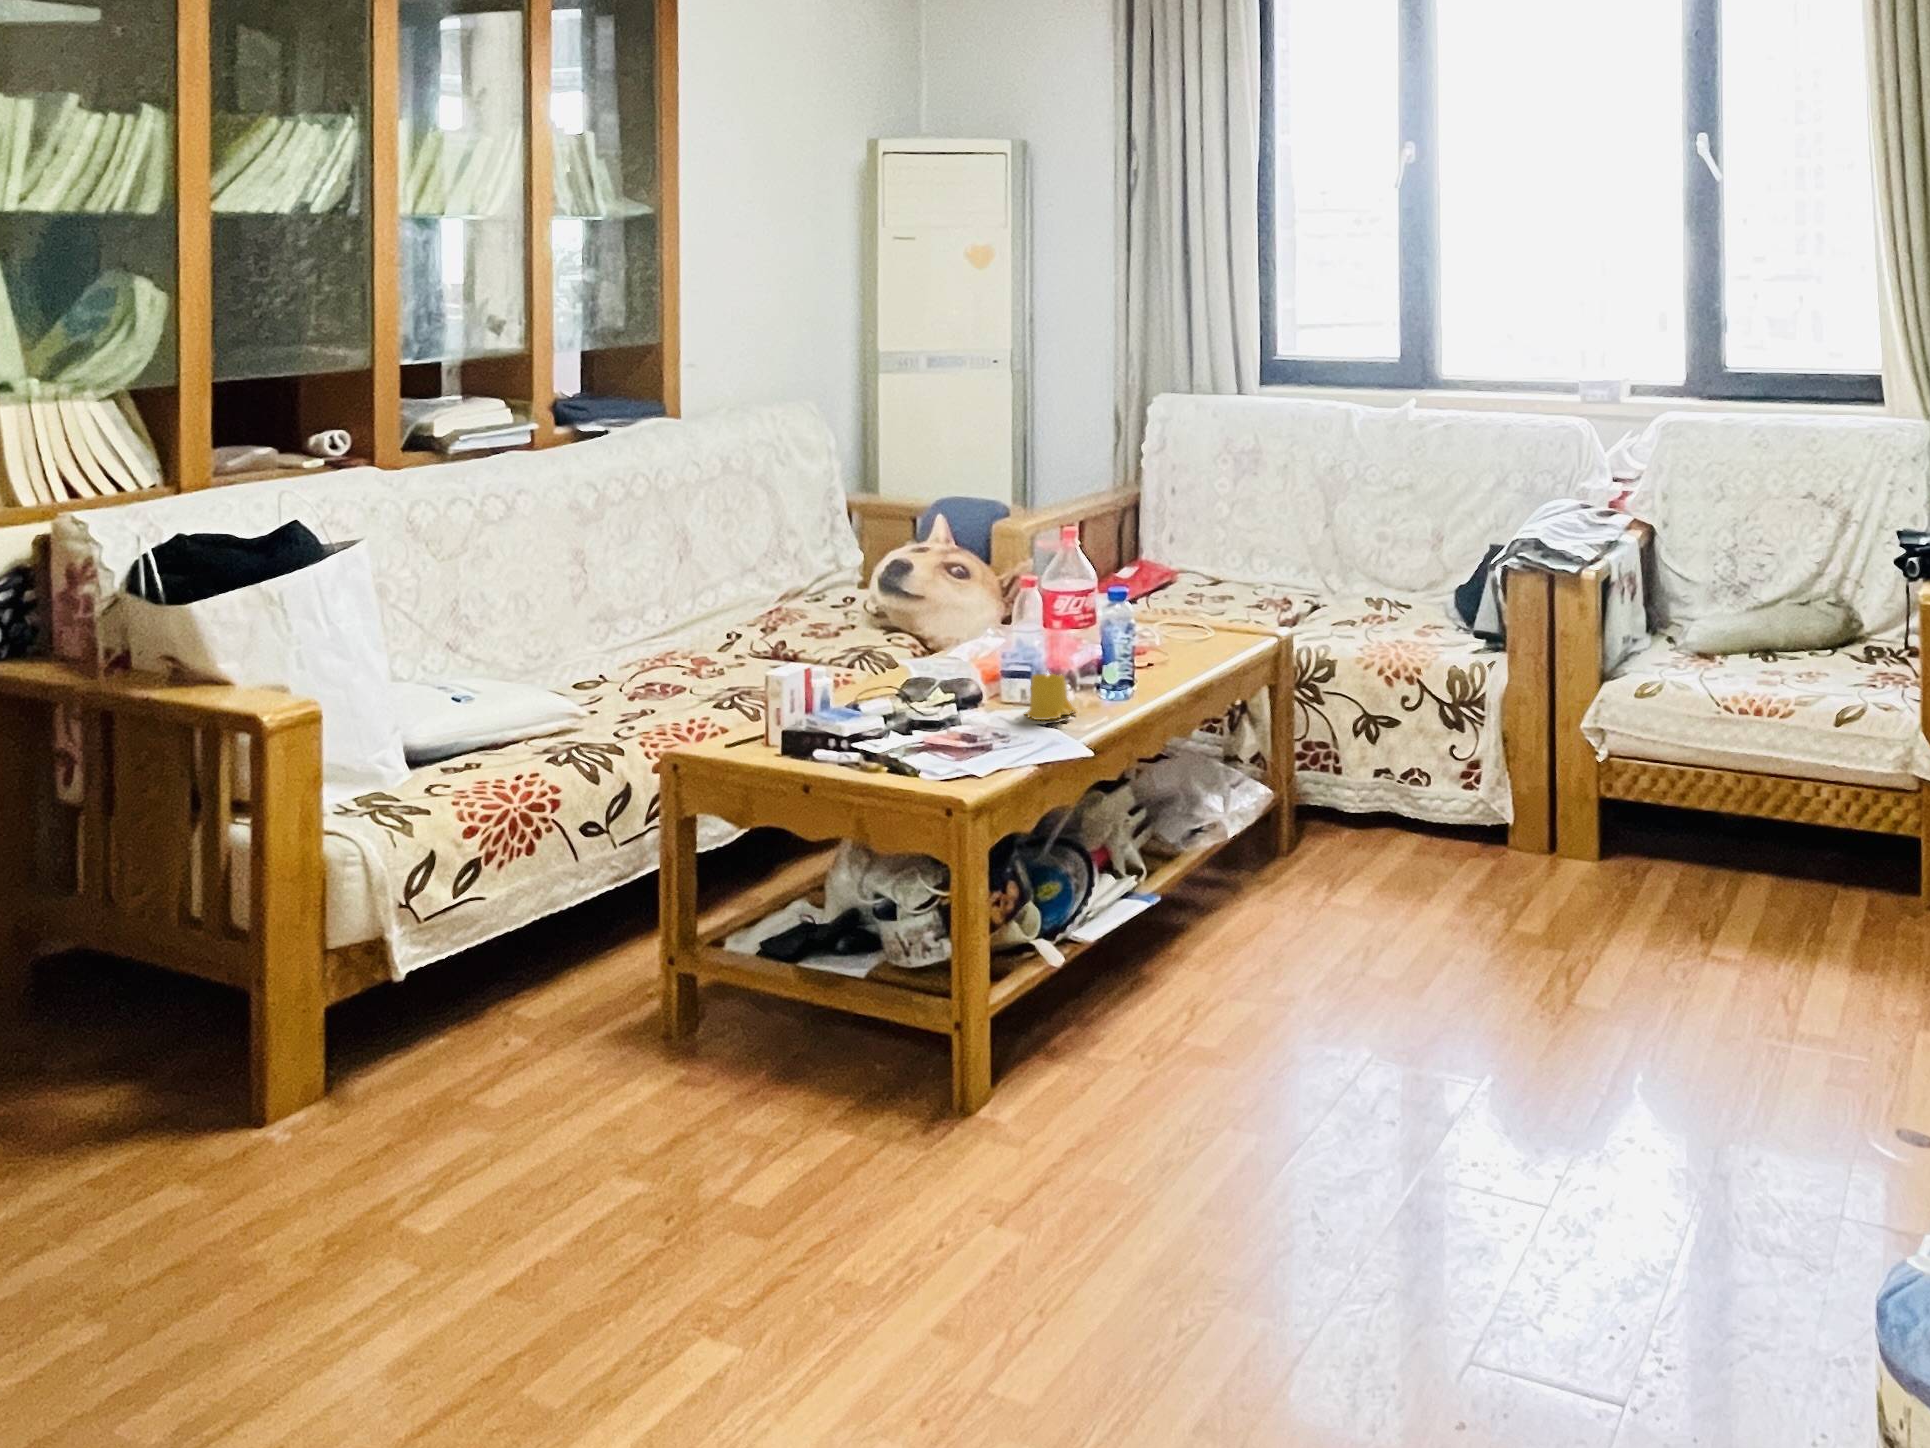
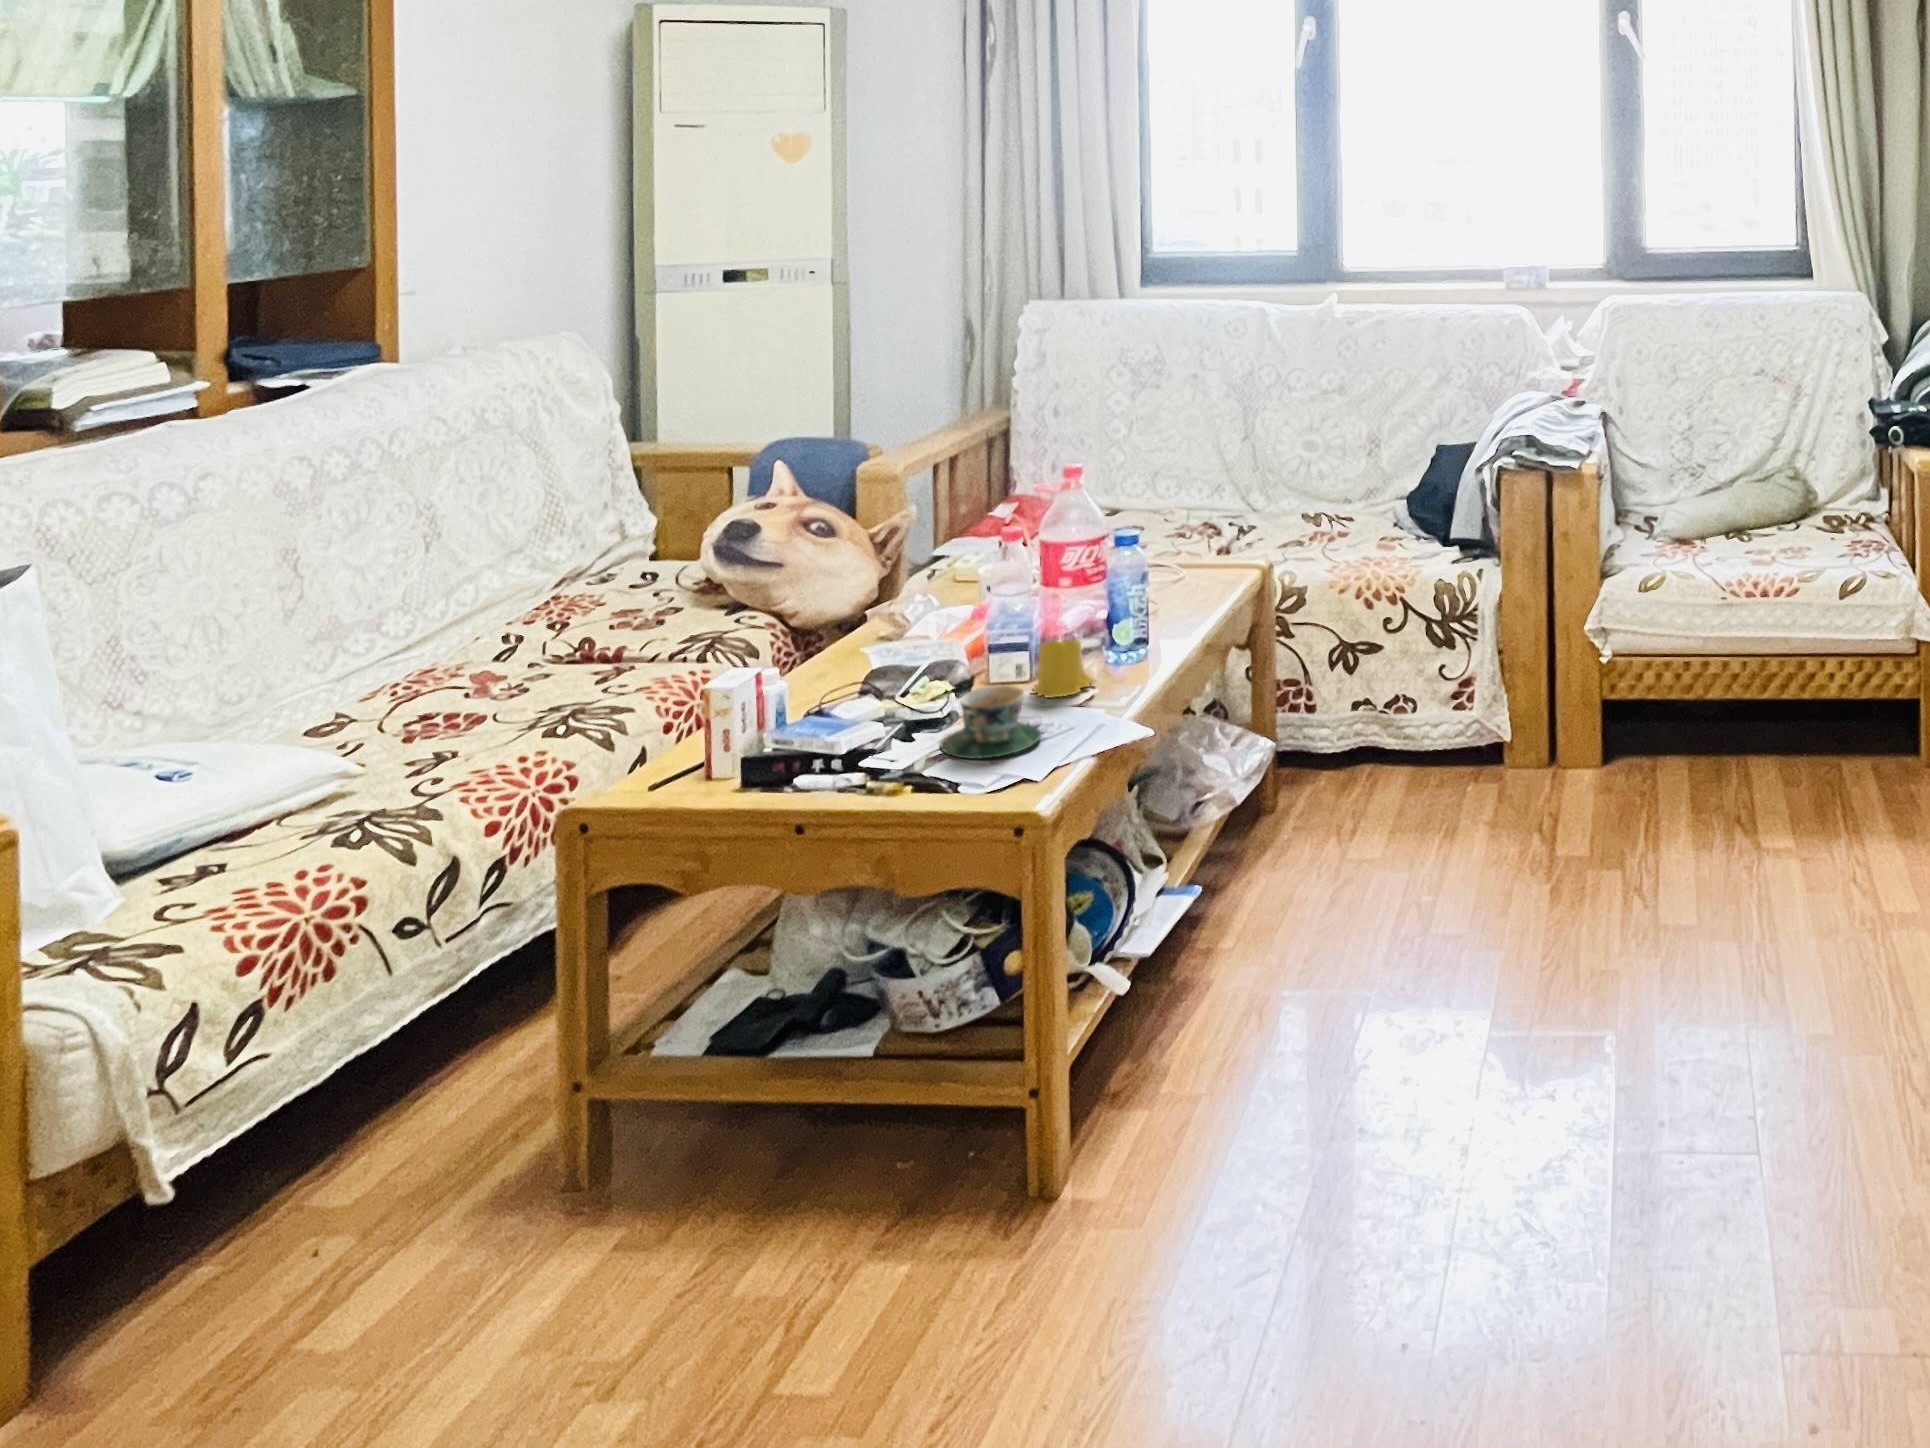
teacup: none [928,701,1006,757] -> present [940,685,1041,758]

